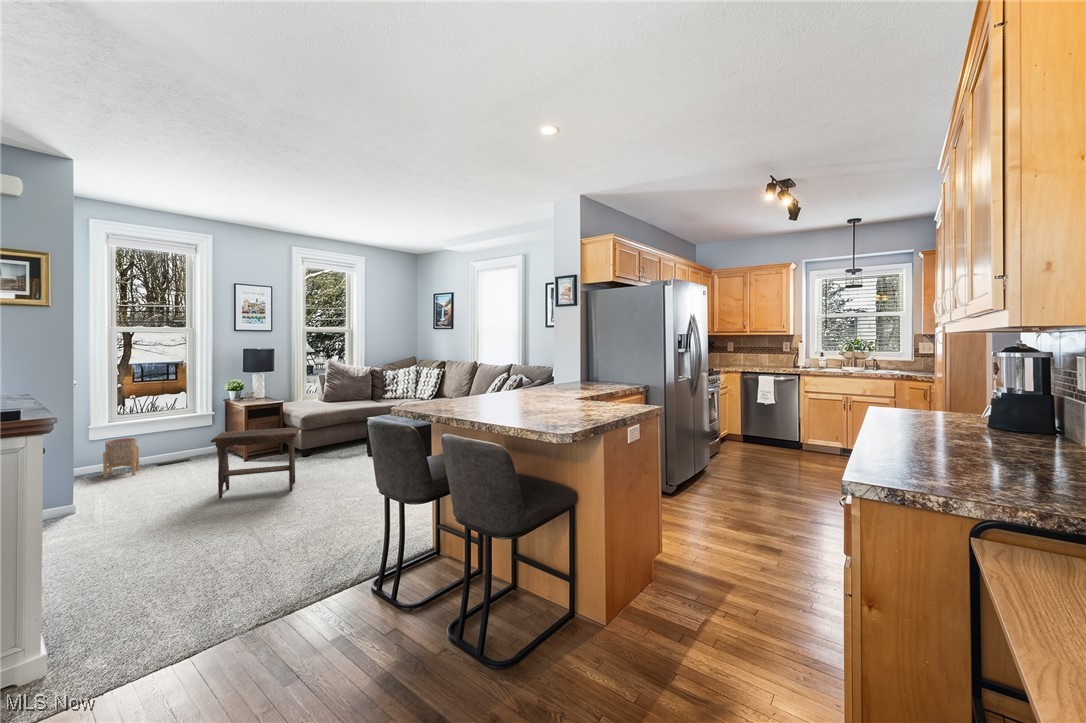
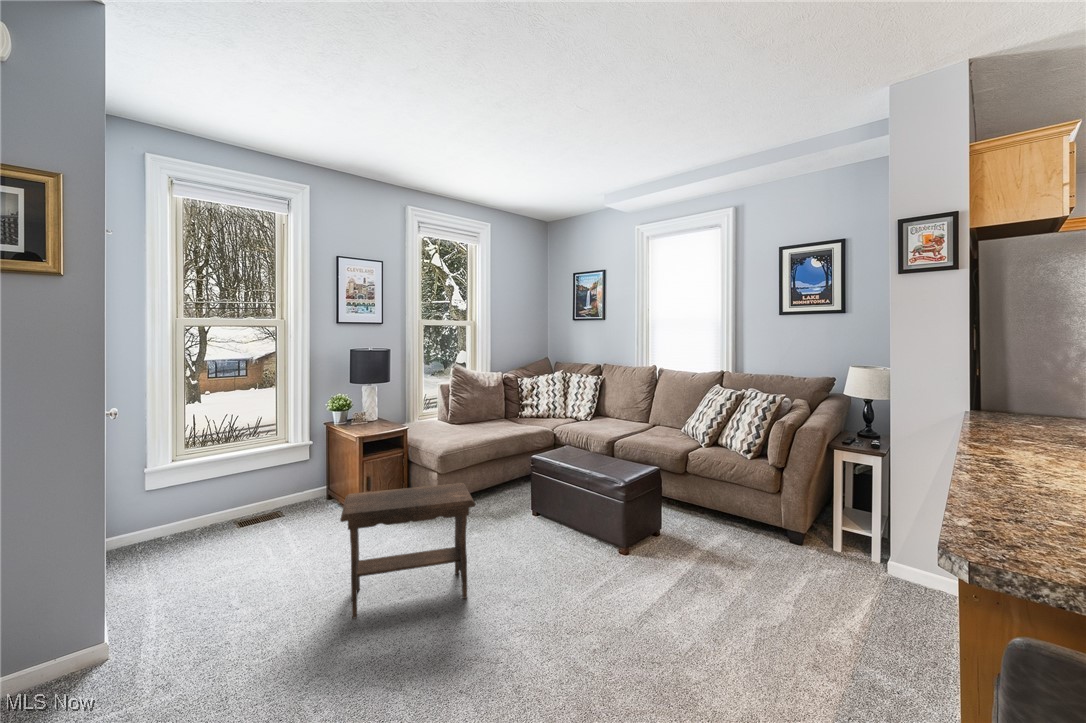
planter: present [103,438,139,478] -> none [161,487,213,553]

